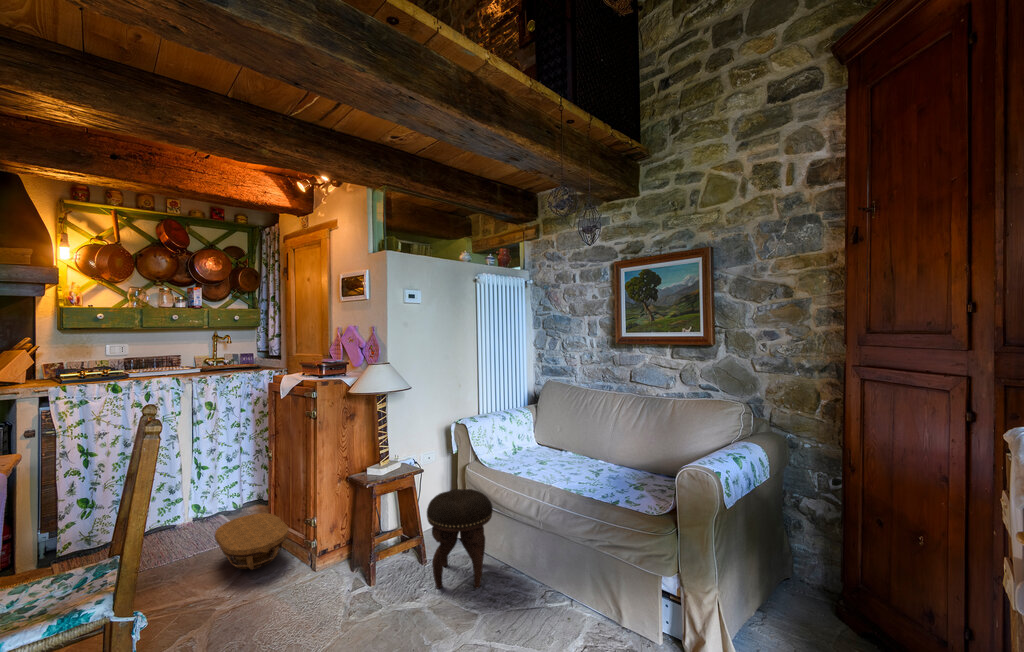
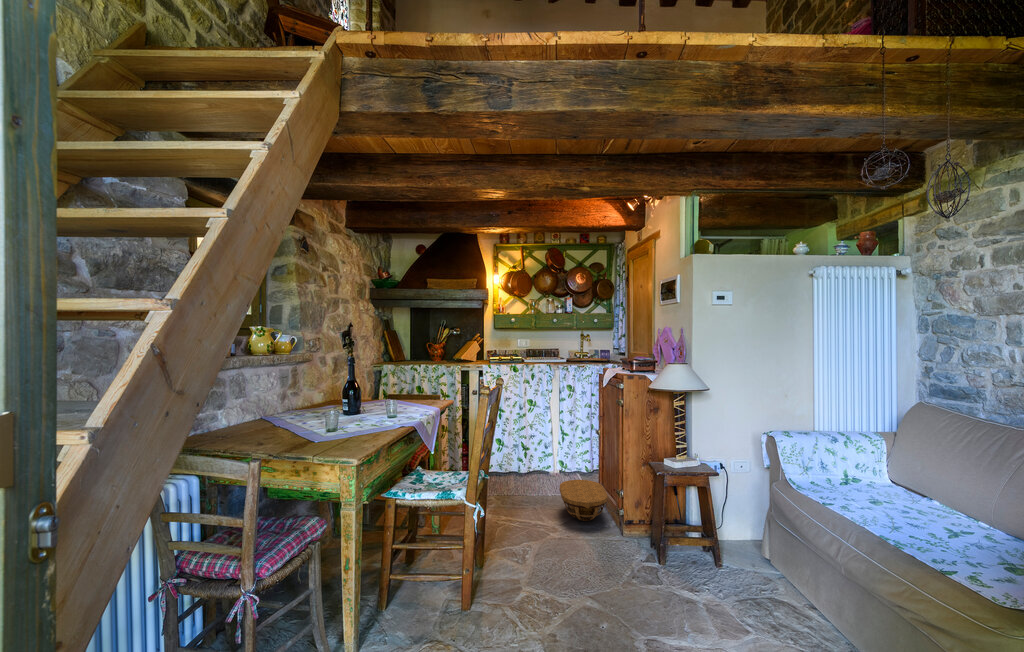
footstool: present [427,489,493,589] -> none [713,500,791,610]

